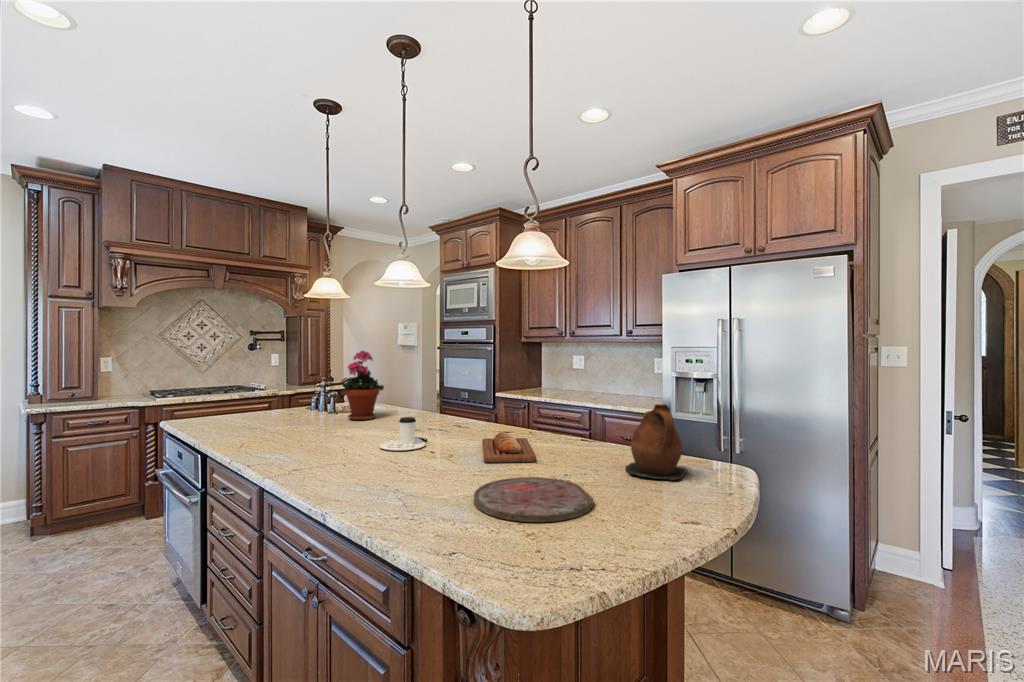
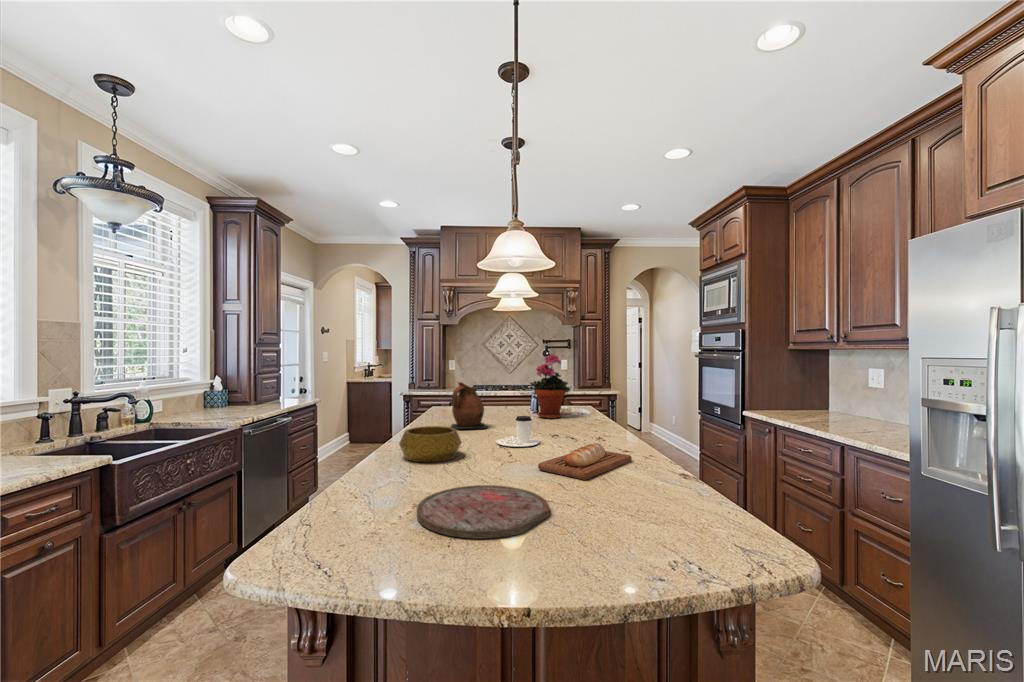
ceramic pitcher: present [625,404,688,480] -> present [451,382,487,429]
decorative bowl: none [314,439,389,483] -> present [399,426,461,462]

